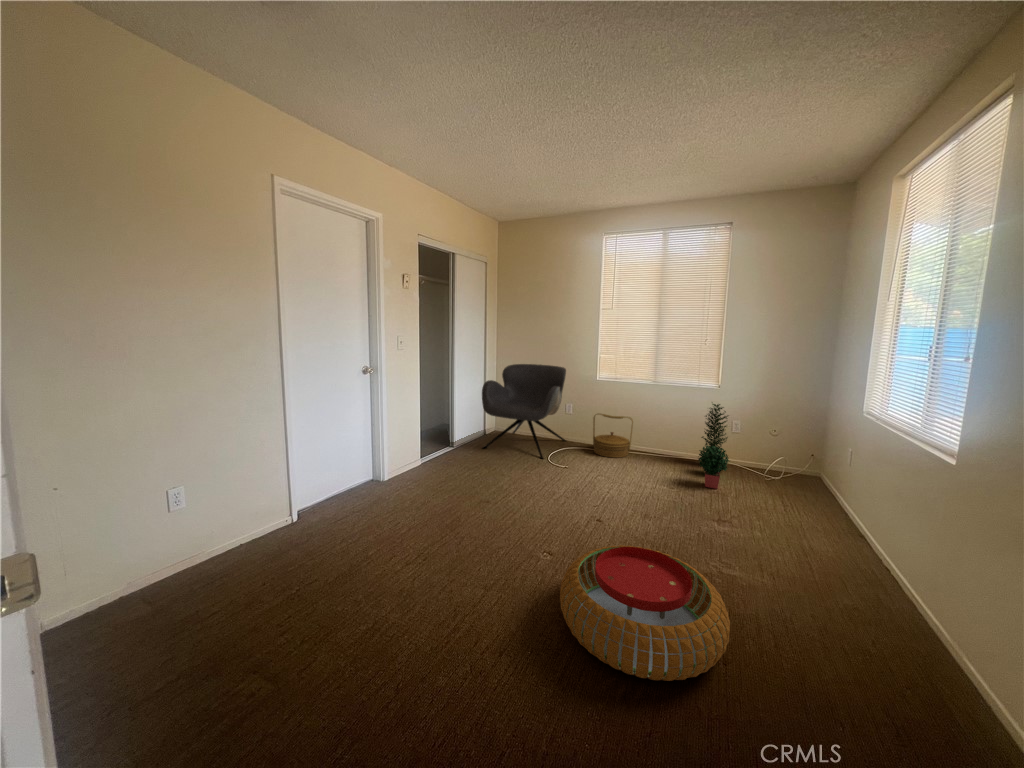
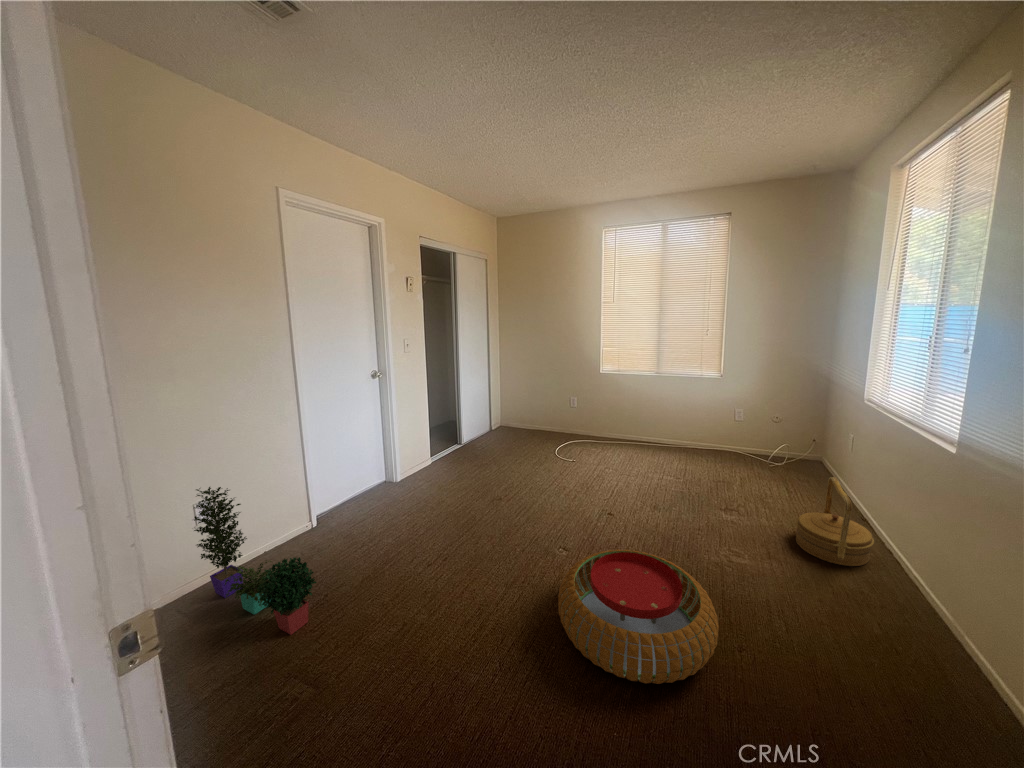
armchair: present [482,364,566,459] -> none [488,359,575,454]
potted plant: present [698,404,730,489] -> present [194,487,316,635]
woven basket: present [593,413,633,458] -> present [796,477,874,566]

